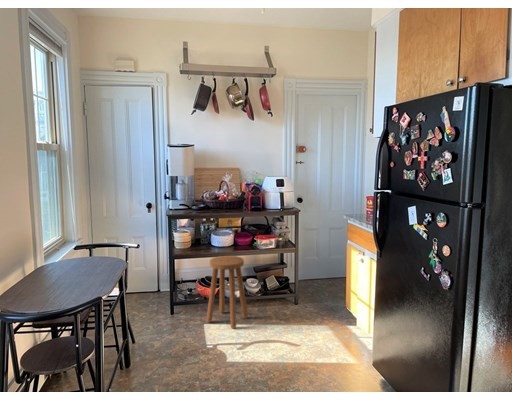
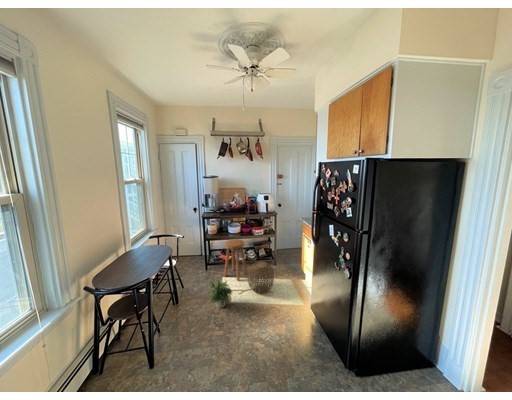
woven basket: none [253,290,300,348] -> present [247,261,274,294]
potted plant: none [186,317,232,370] -> present [209,279,232,308]

